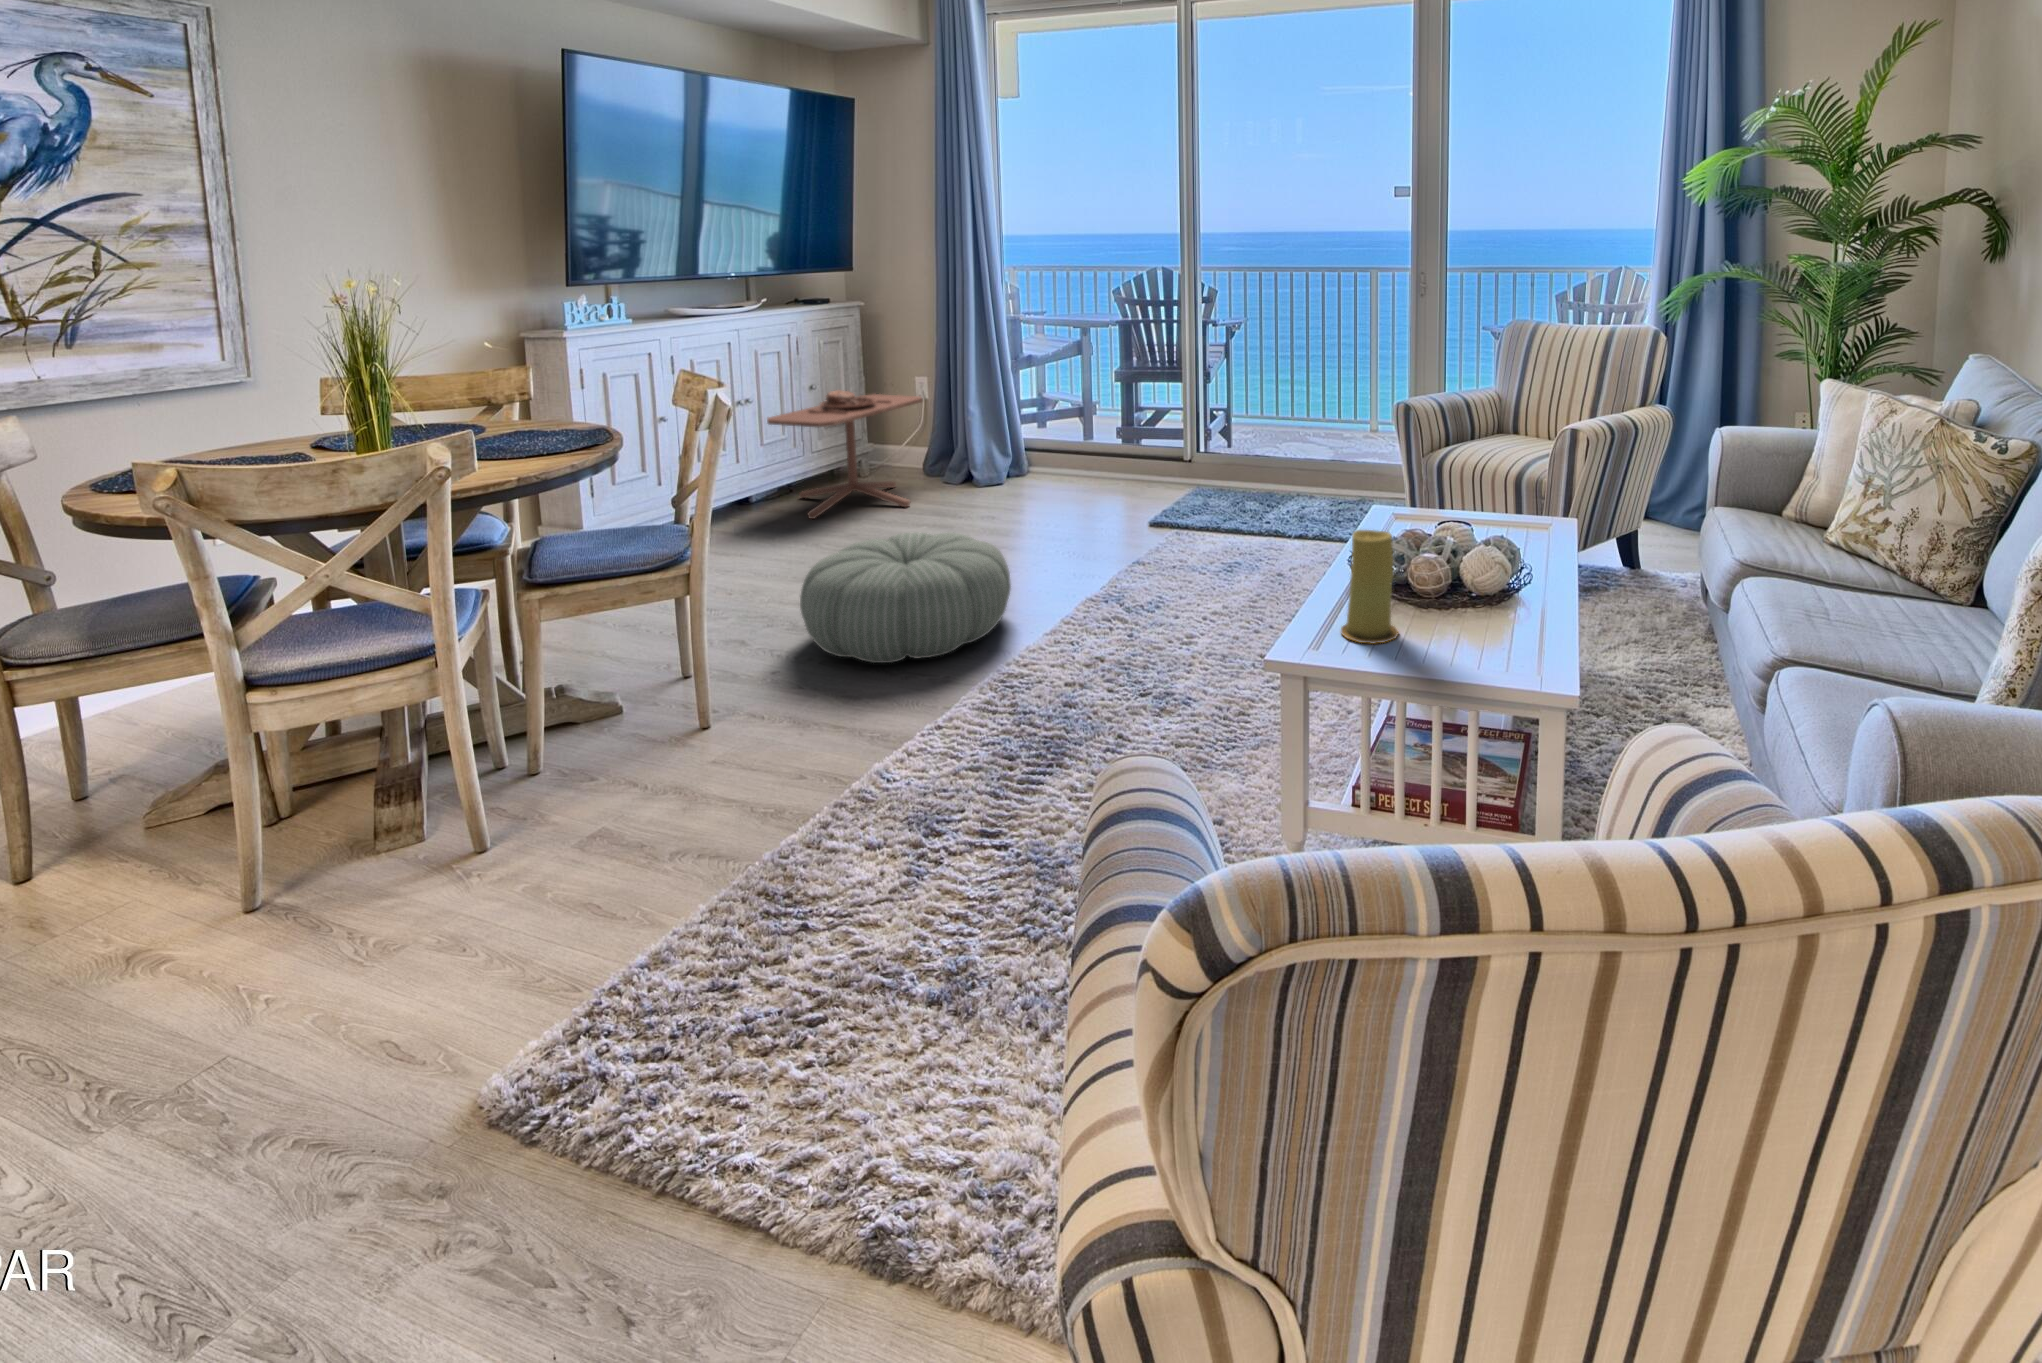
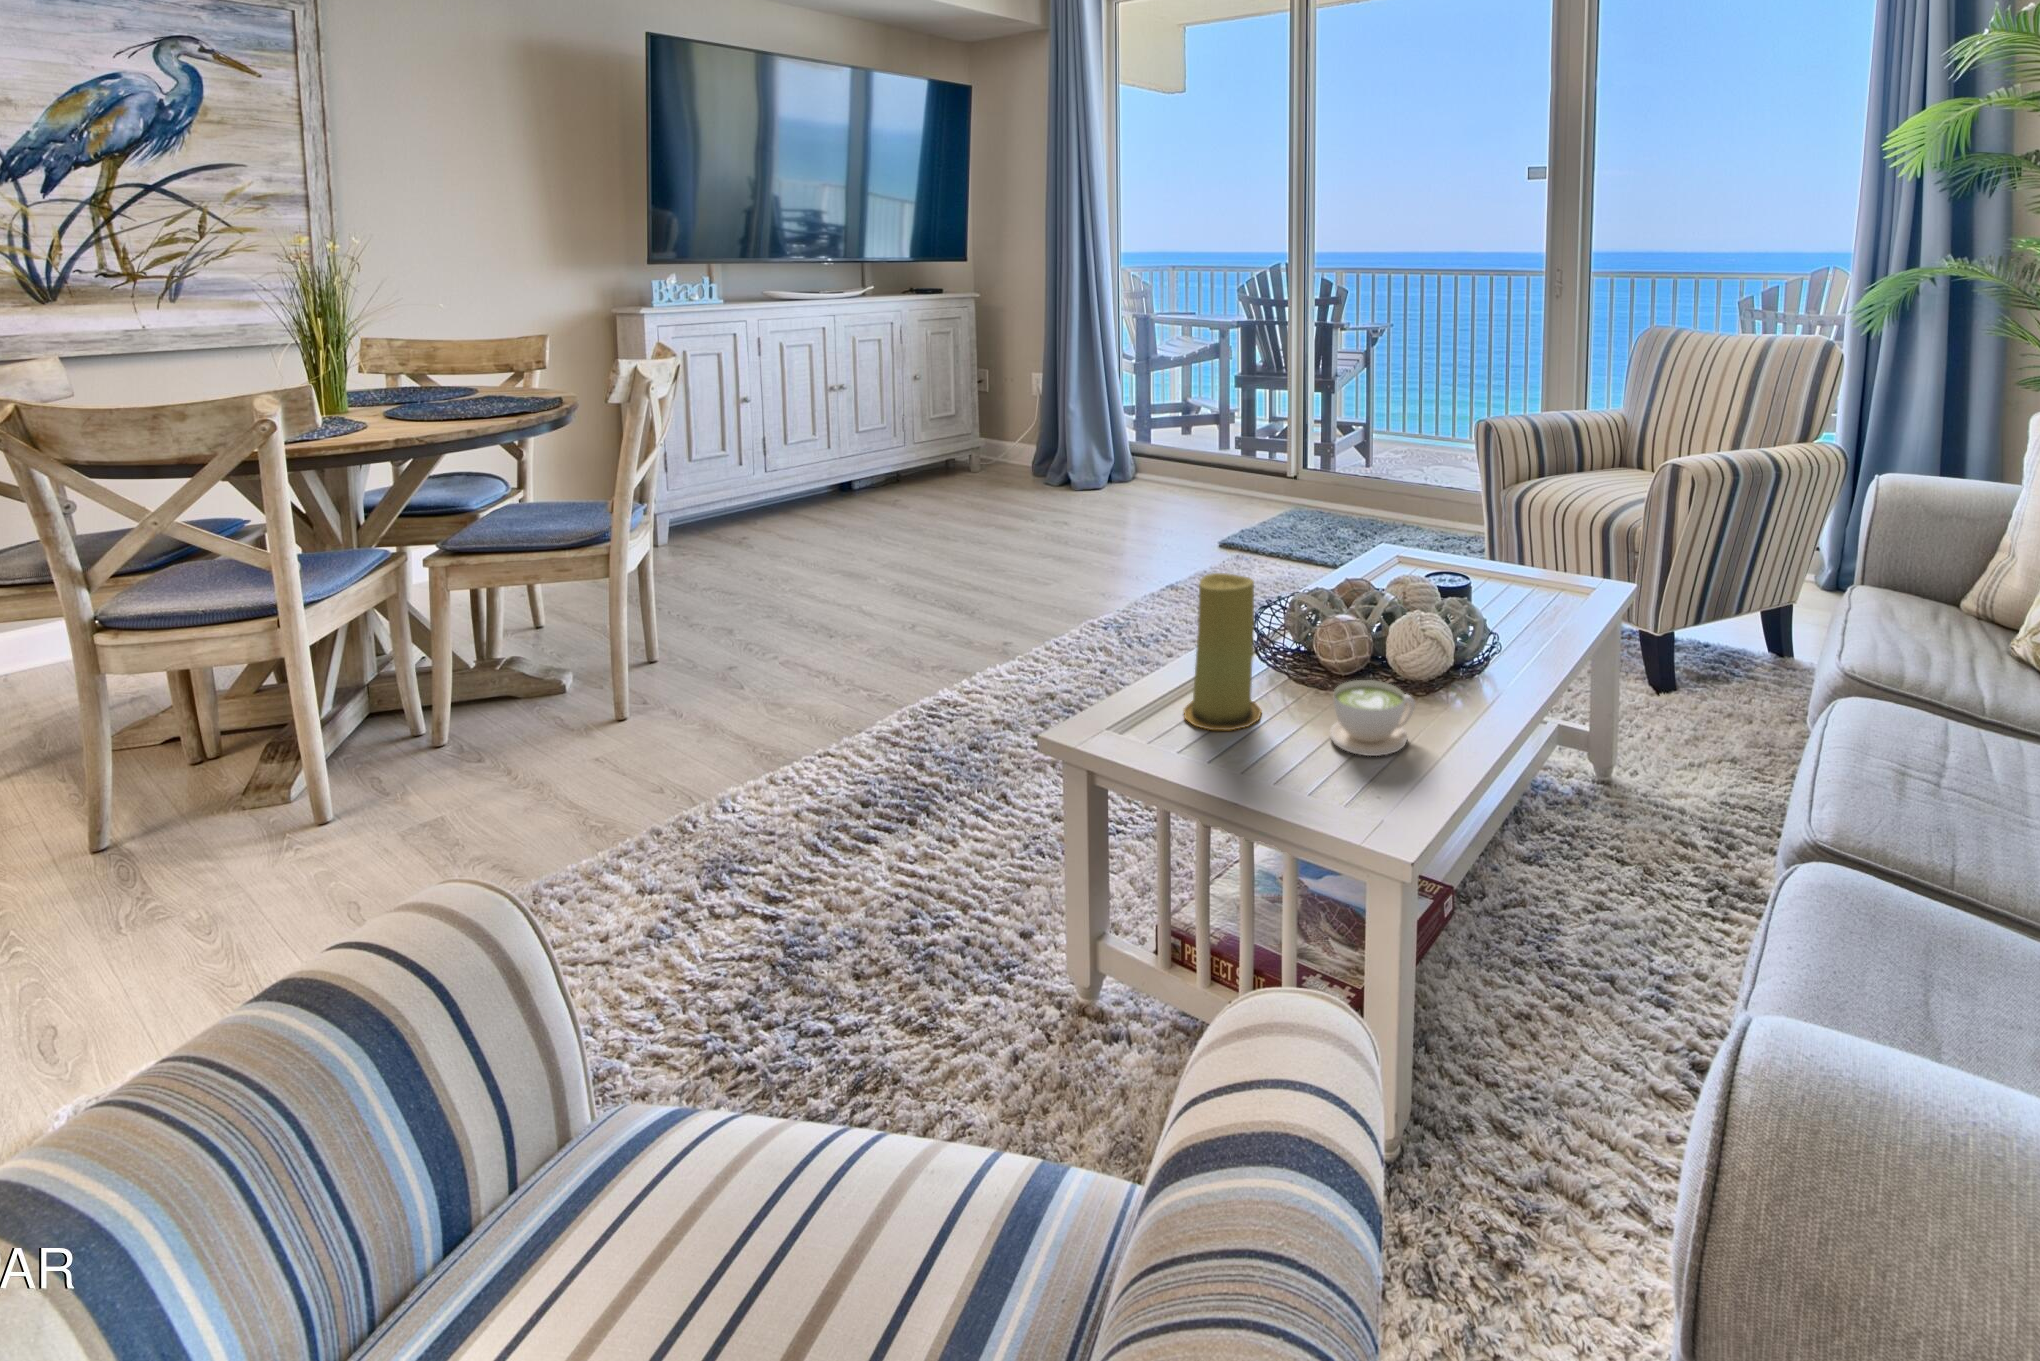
side table: present [767,390,922,519] -> none [843,384,1012,515]
pouf: present [800,532,1011,663] -> none [757,535,993,676]
coffee cup: none [1455,596,1511,646] -> present [1330,680,1415,756]

